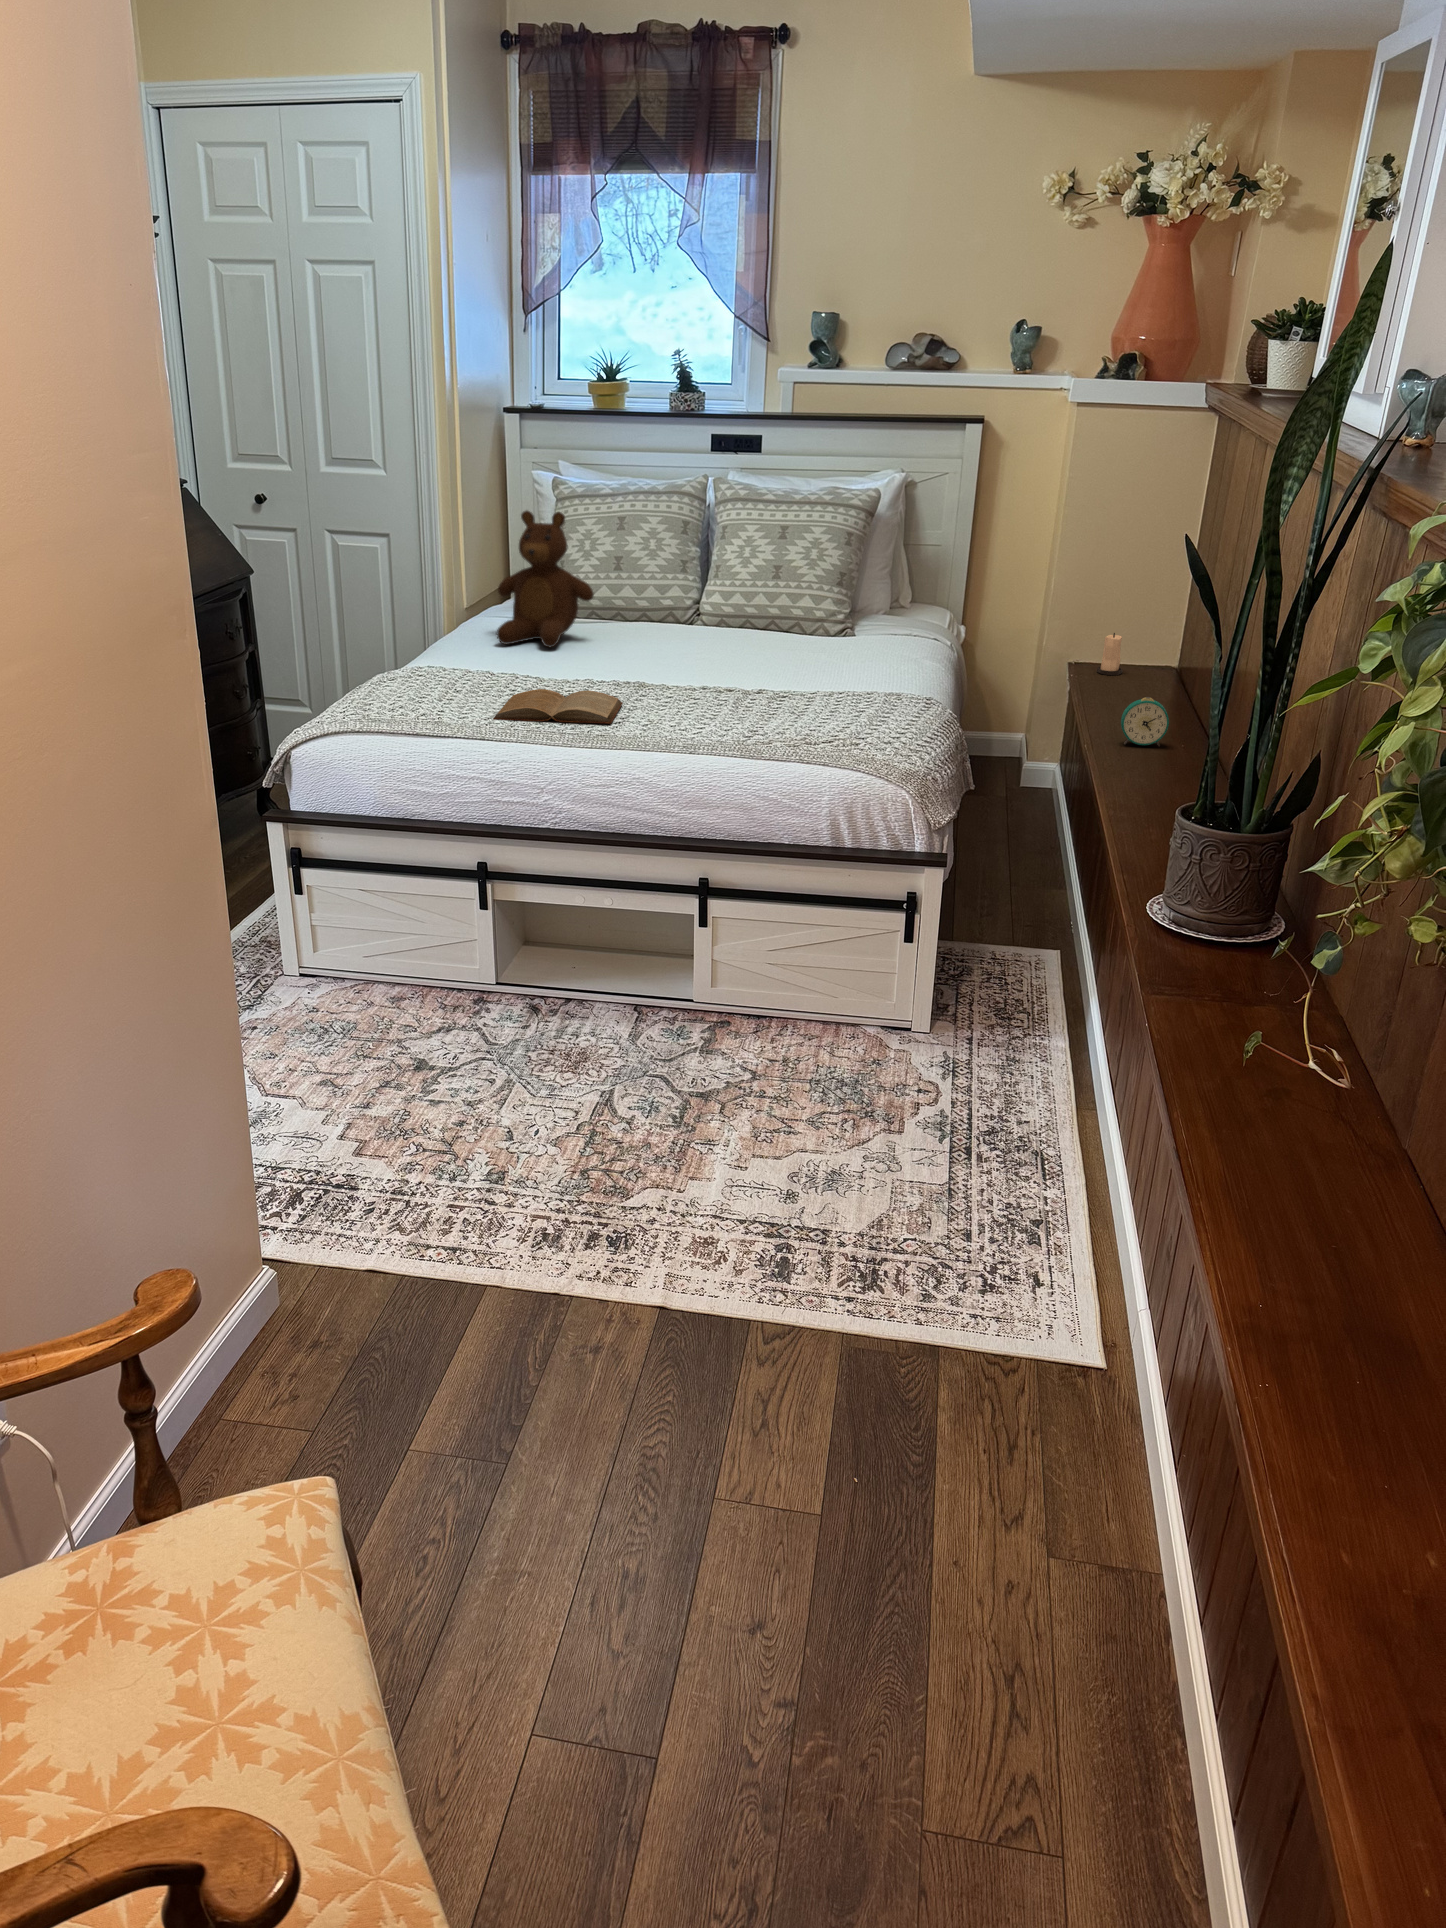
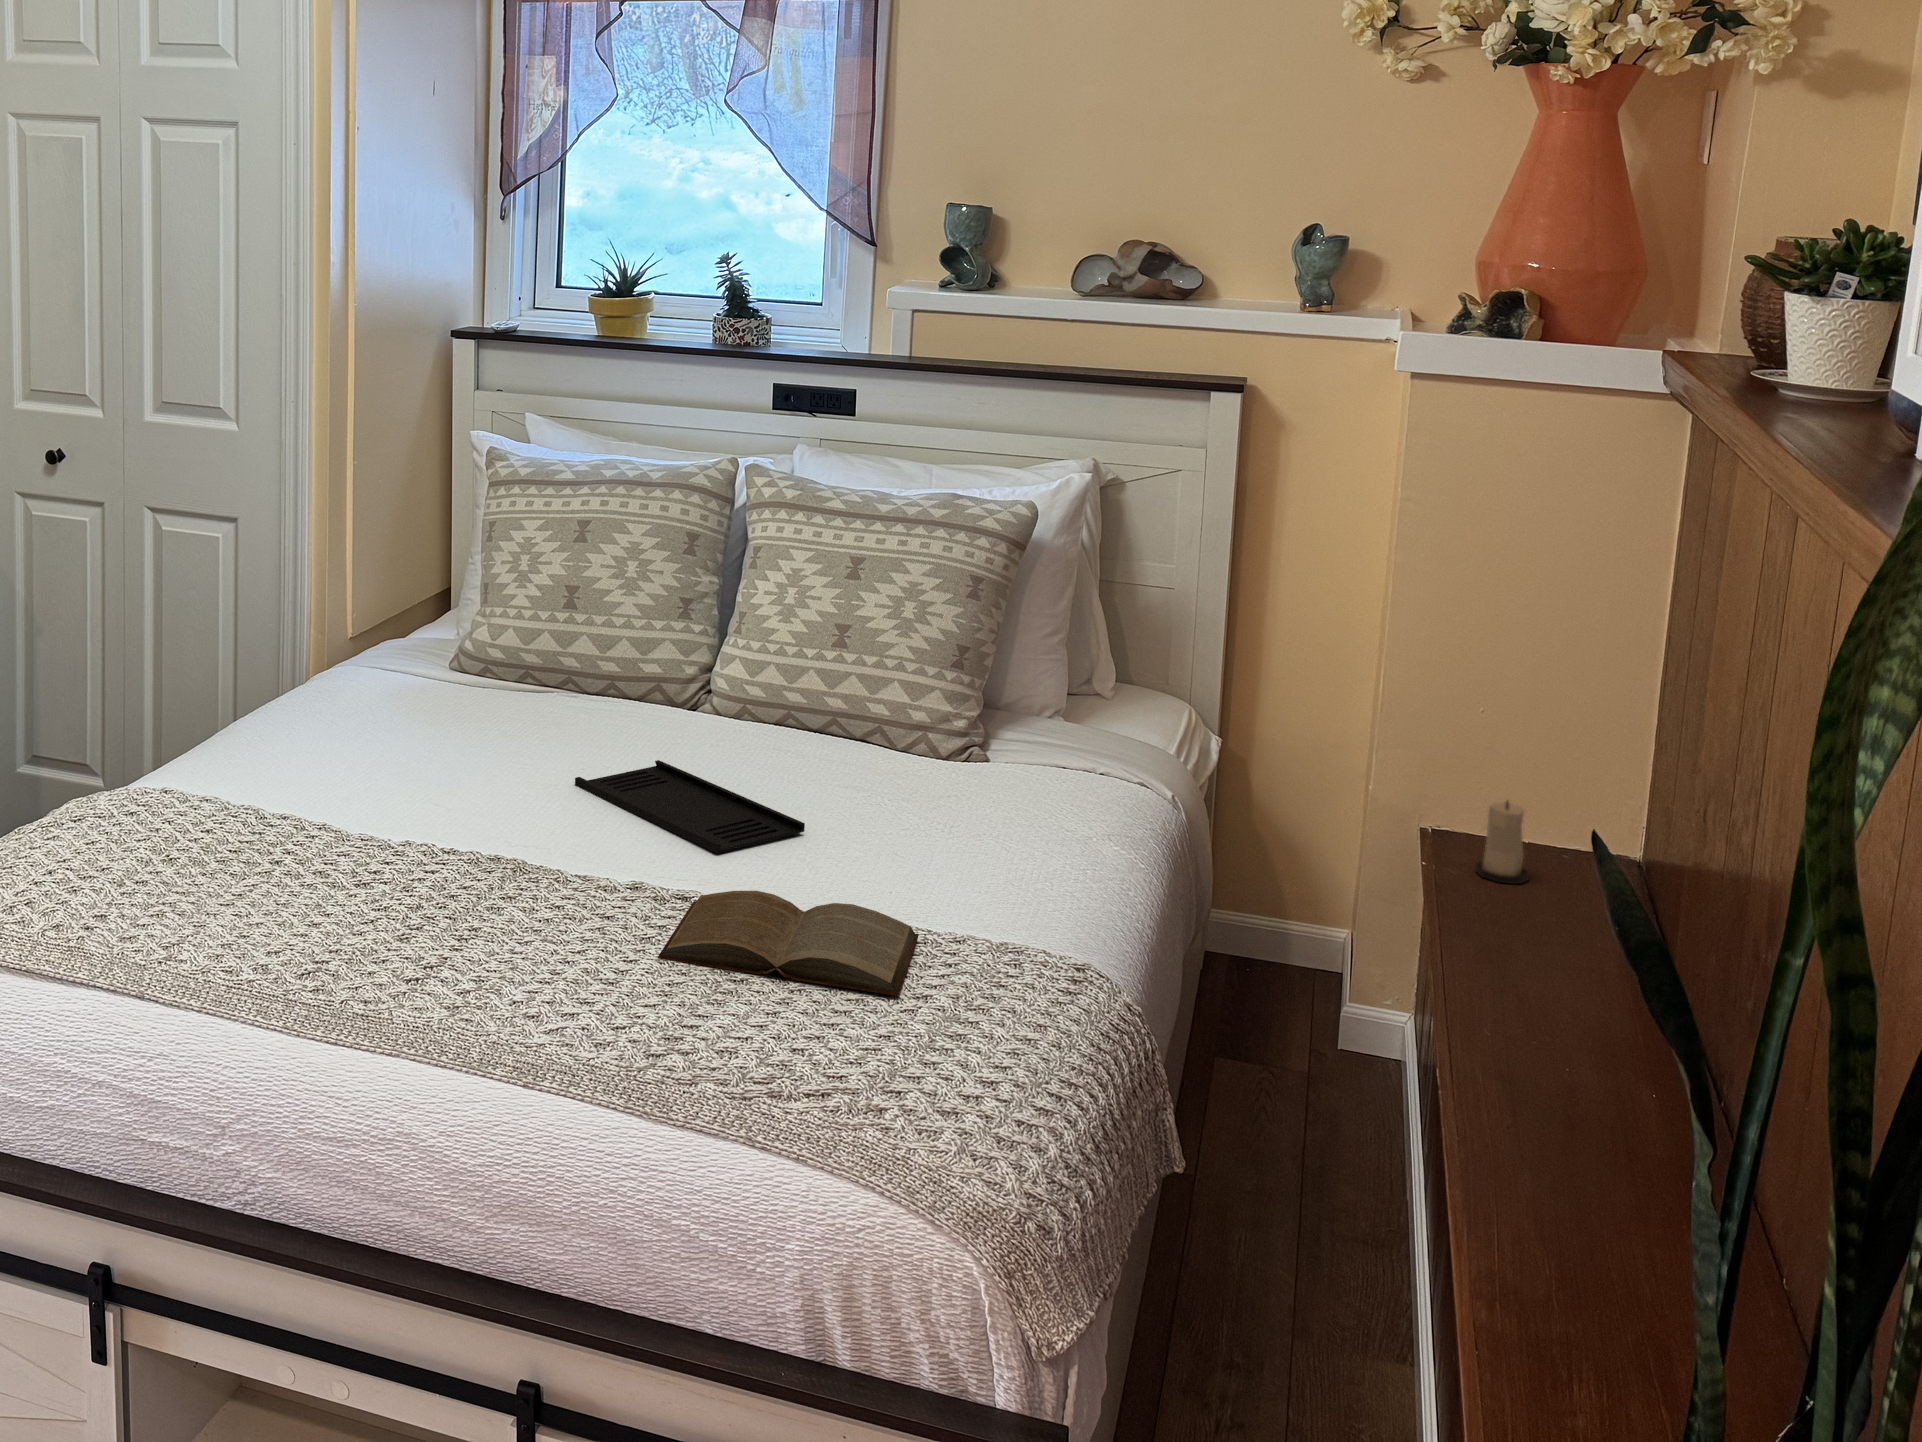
teddy bear: present [497,511,594,647] -> none [311,511,493,756]
tray: none [650,641,778,675] -> present [575,760,805,853]
book: present [493,689,623,724] -> present [658,891,919,996]
alarm clock: present [1121,697,1169,746] -> none [1522,1005,1636,1120]

